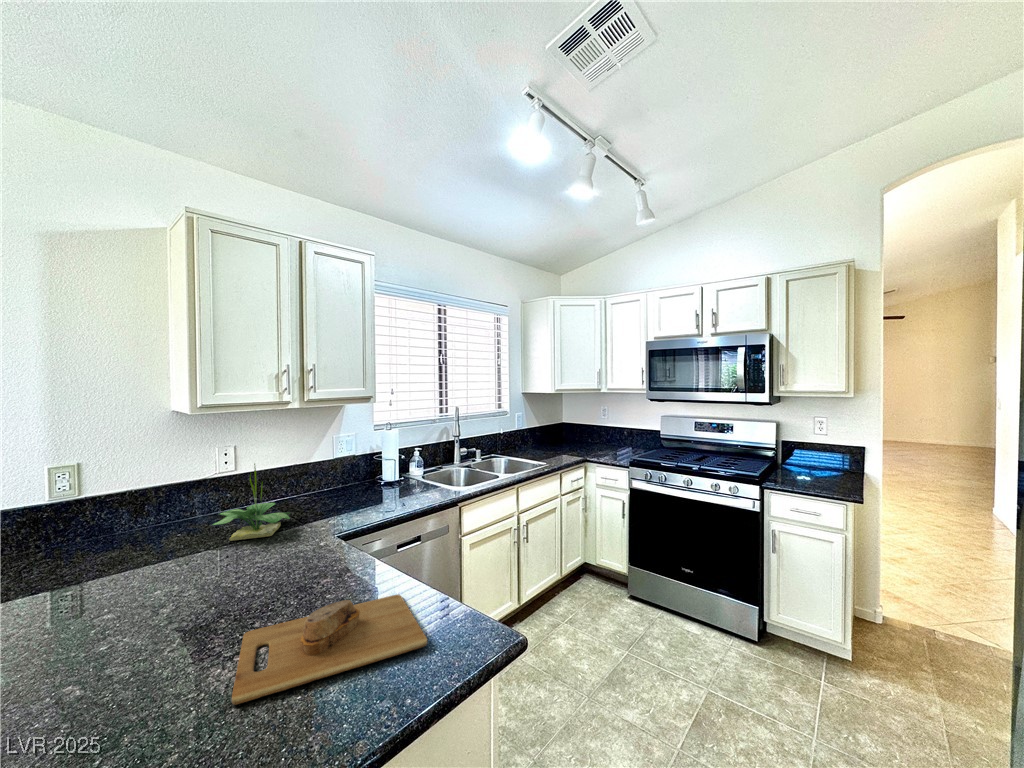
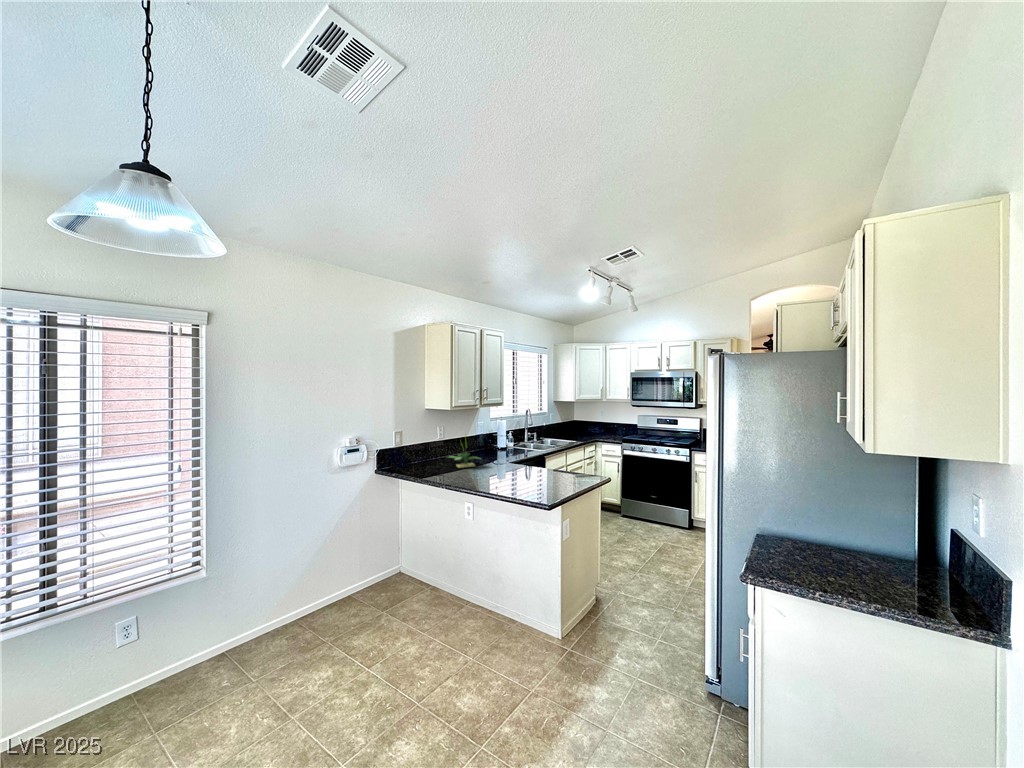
cutting board: present [232,595,427,705] -> none [518,473,584,491]

